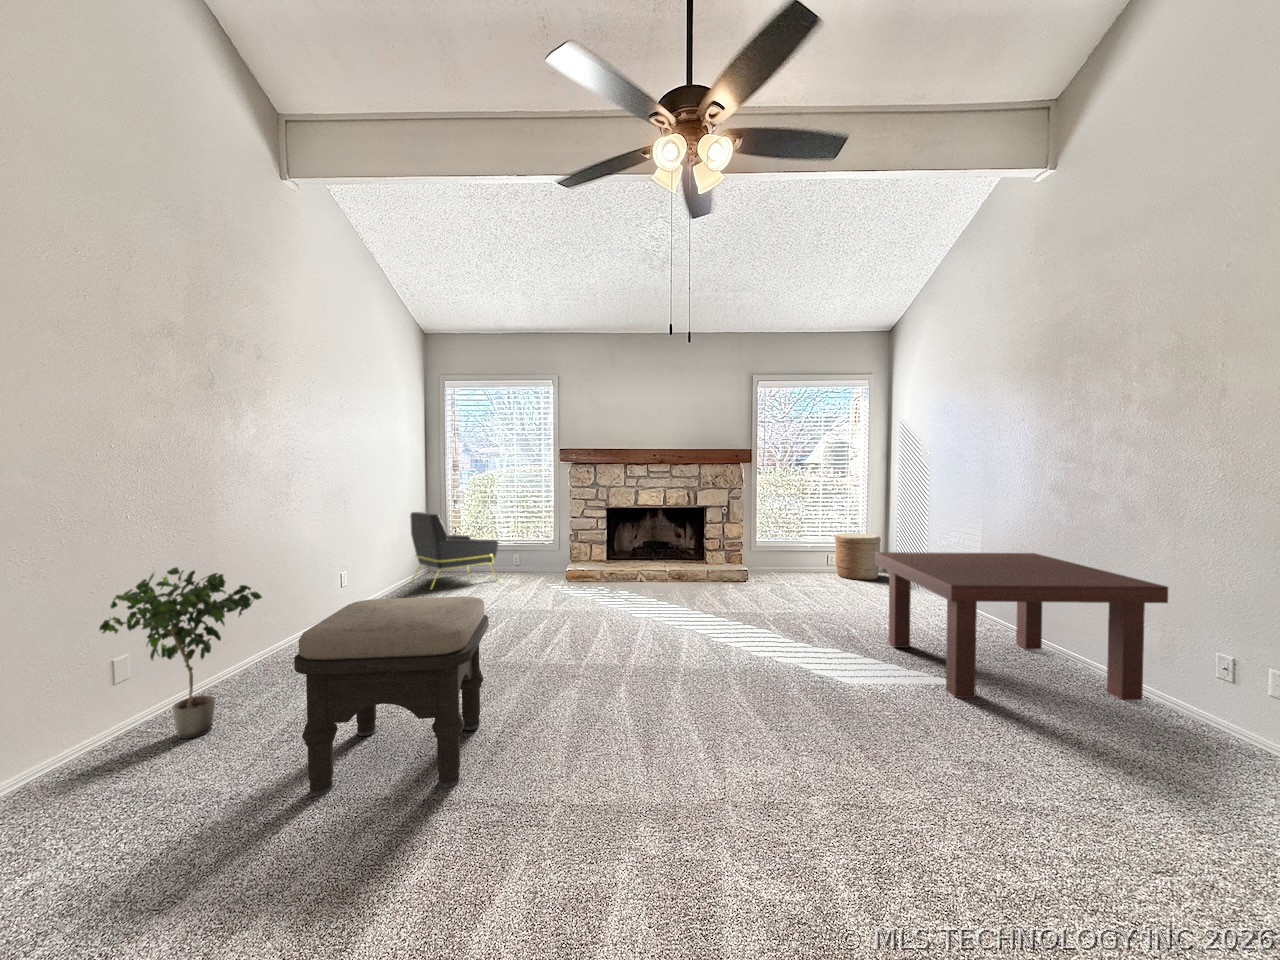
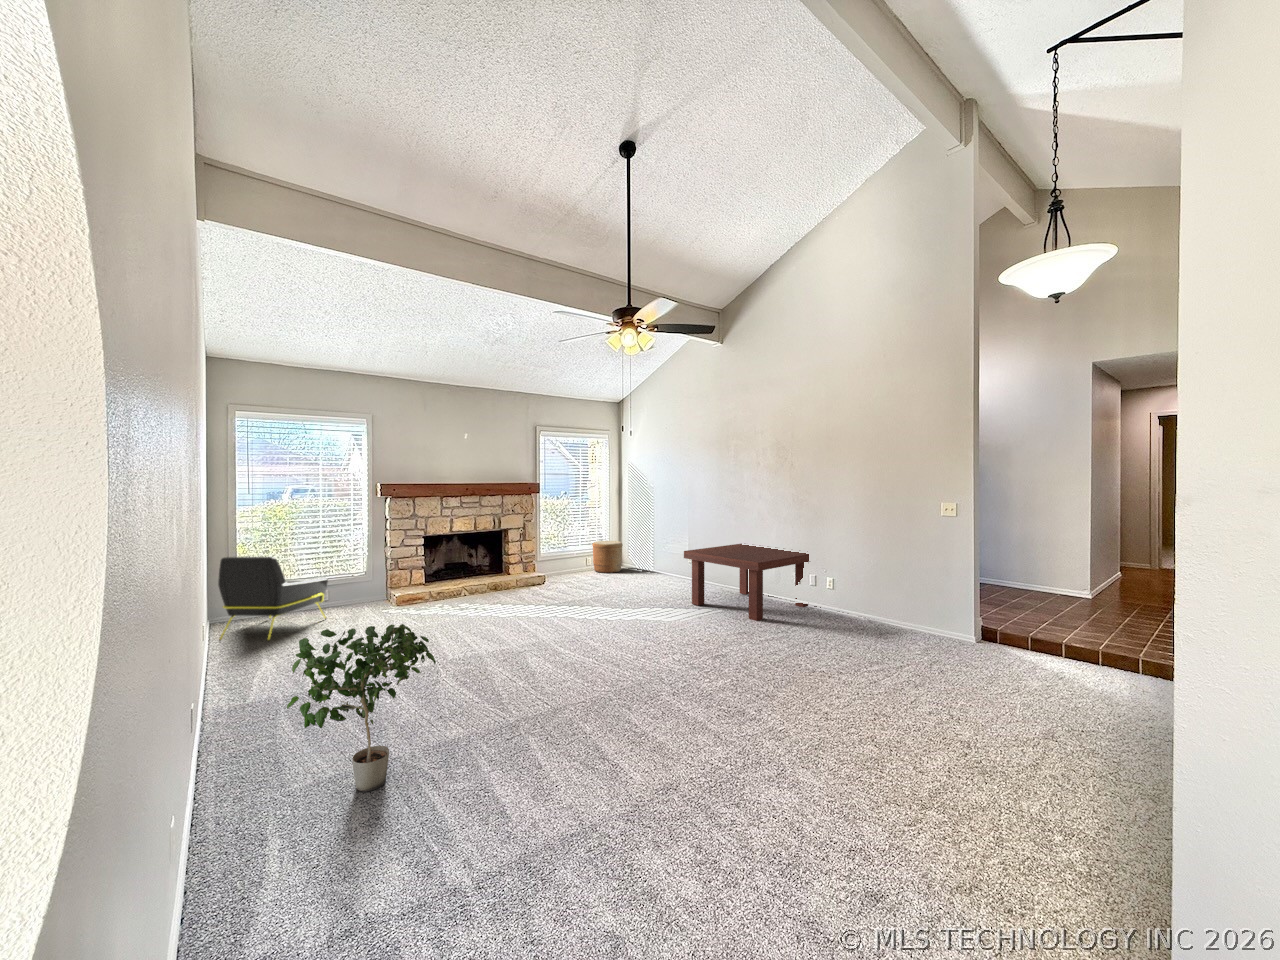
ottoman: present [294,597,489,796] -> none [507,608,647,762]

